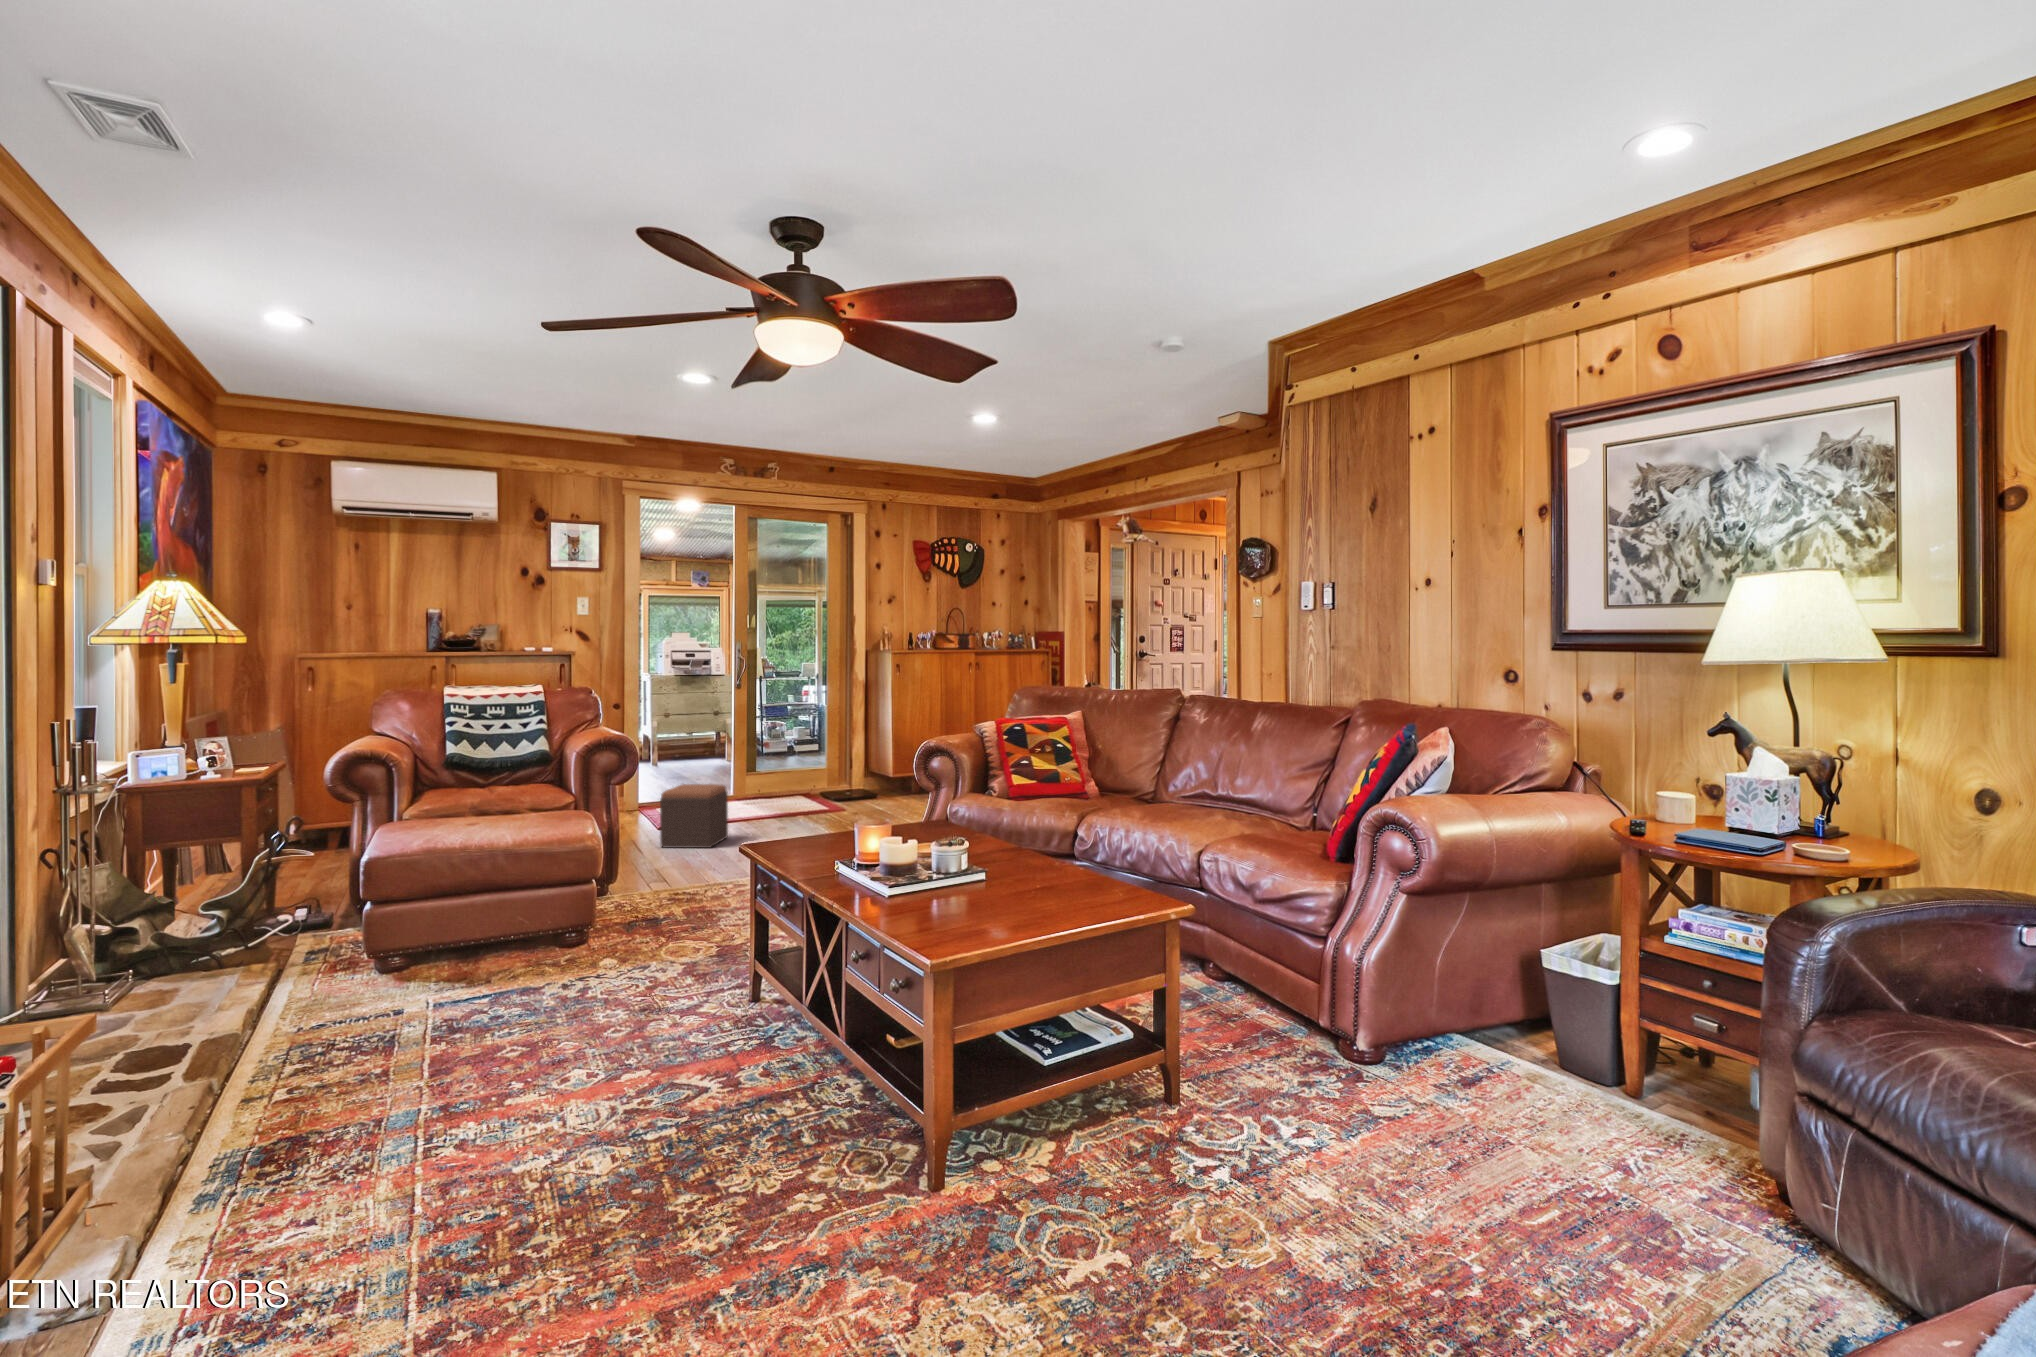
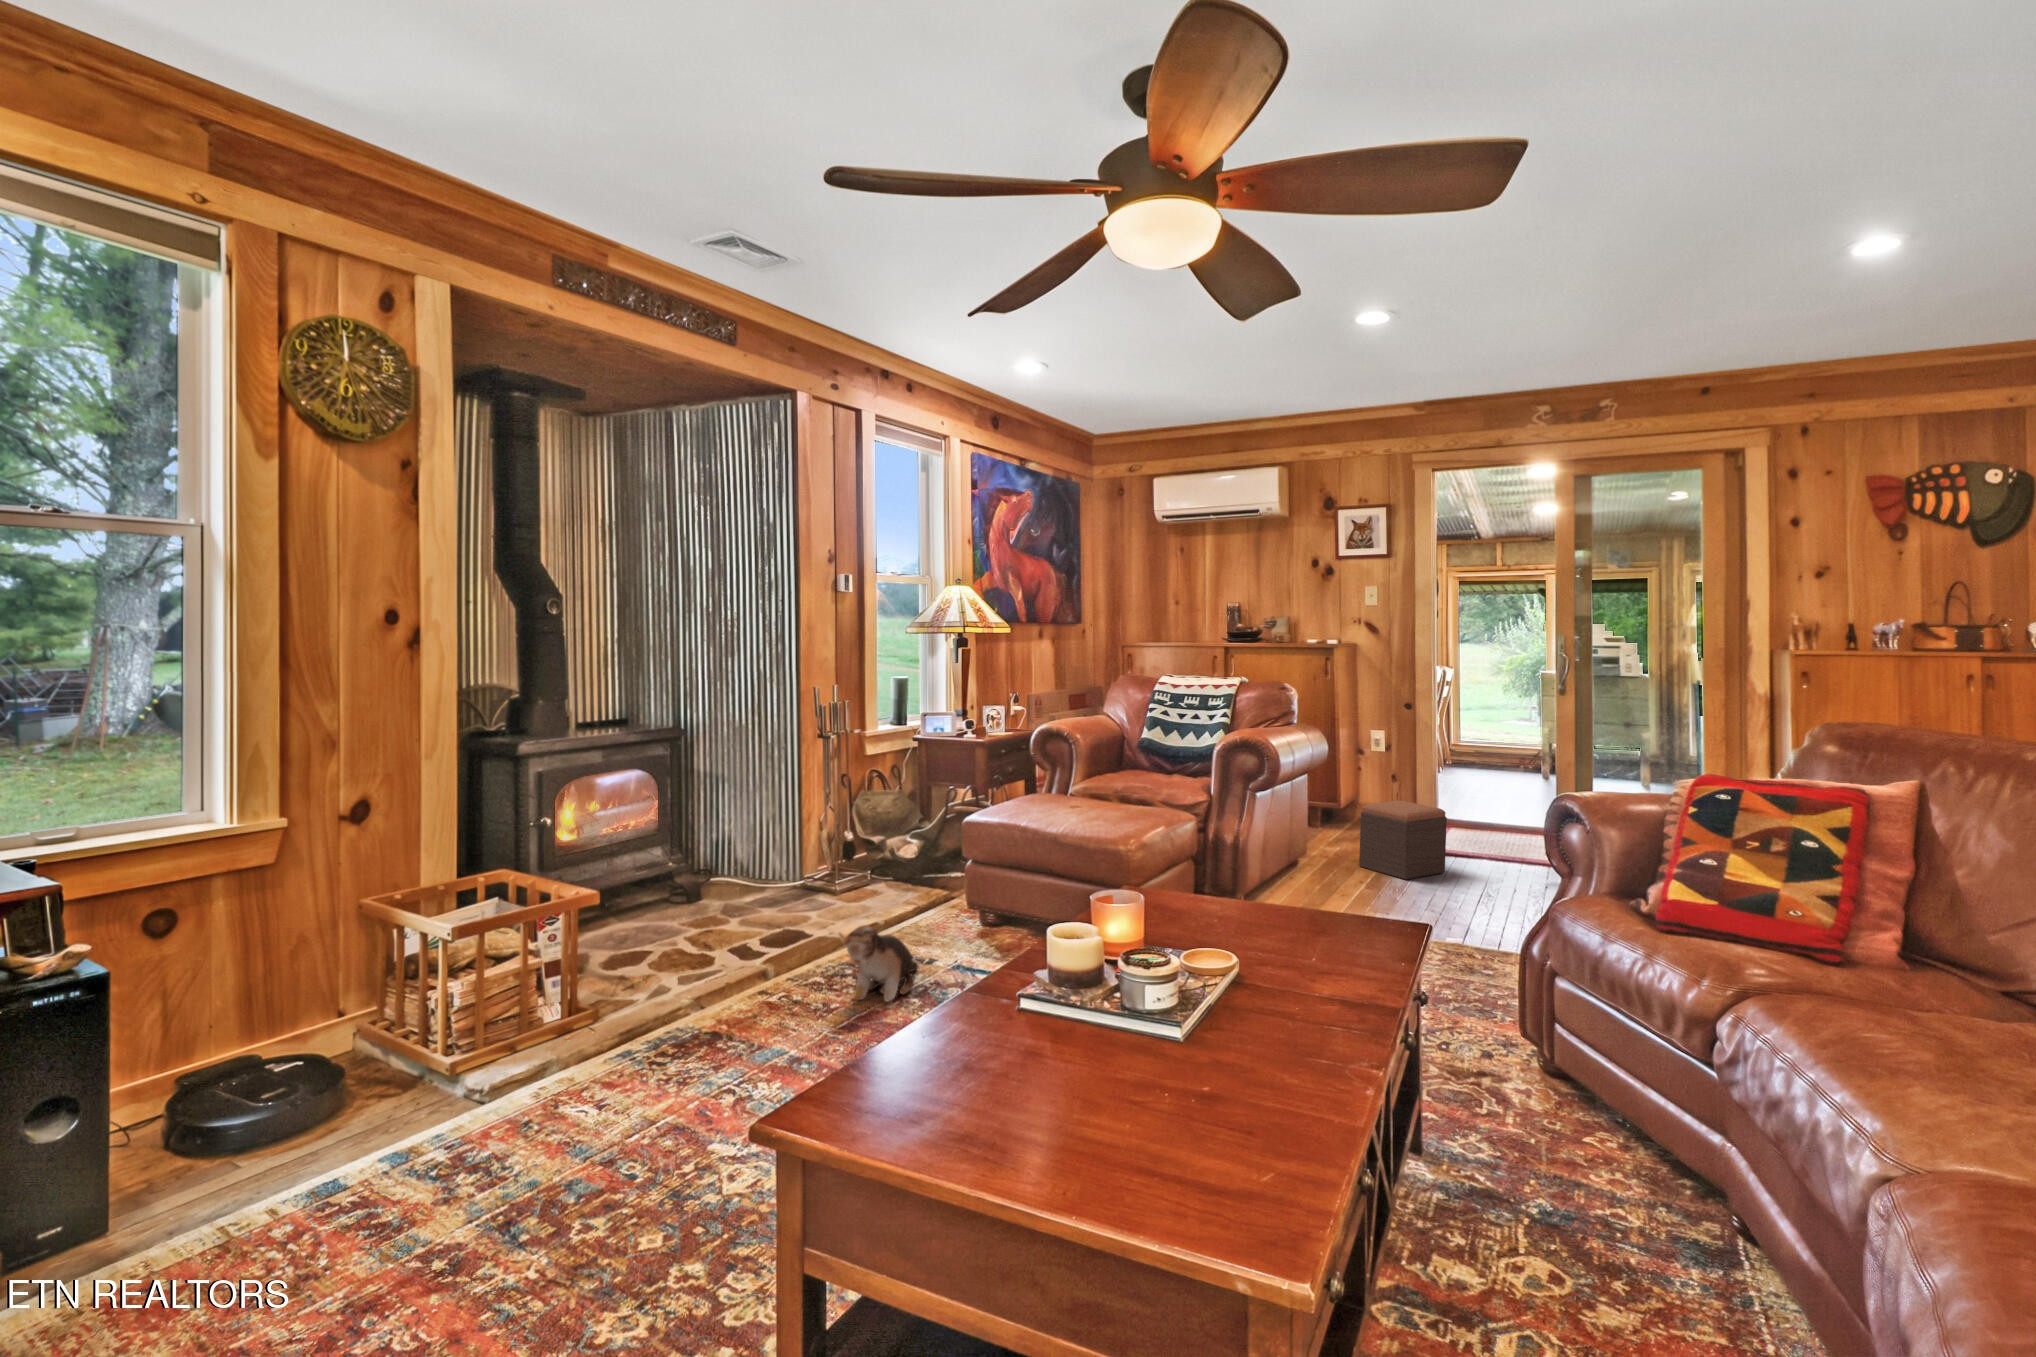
plush toy: none [389,977,460,1077] -> present [839,925,918,1002]

